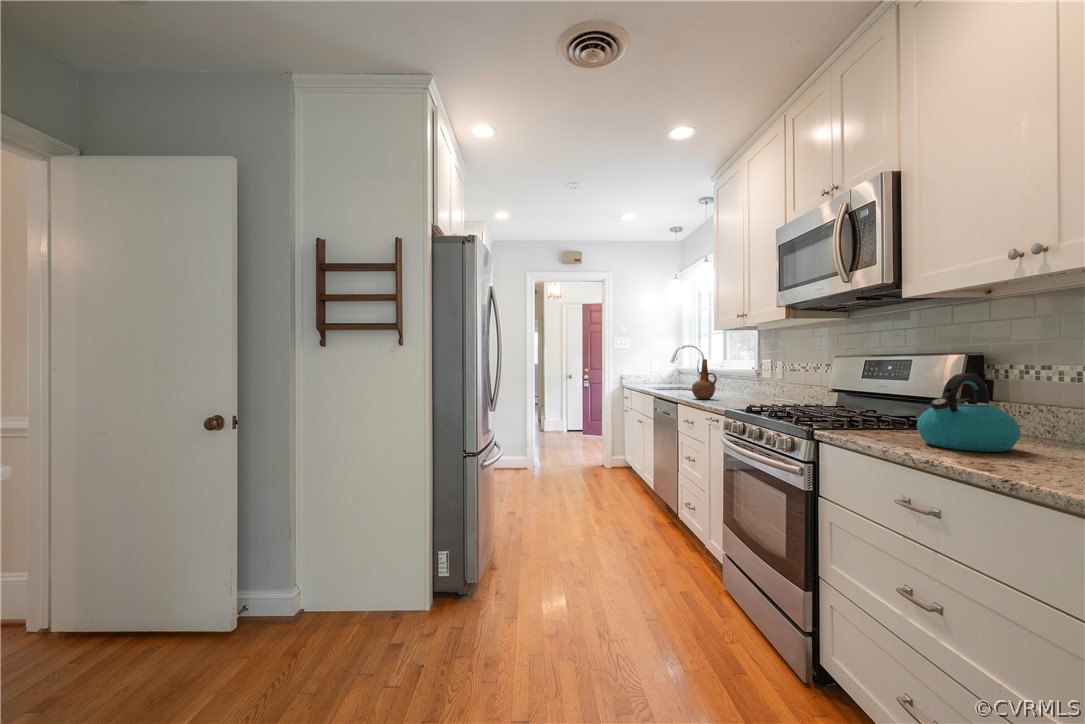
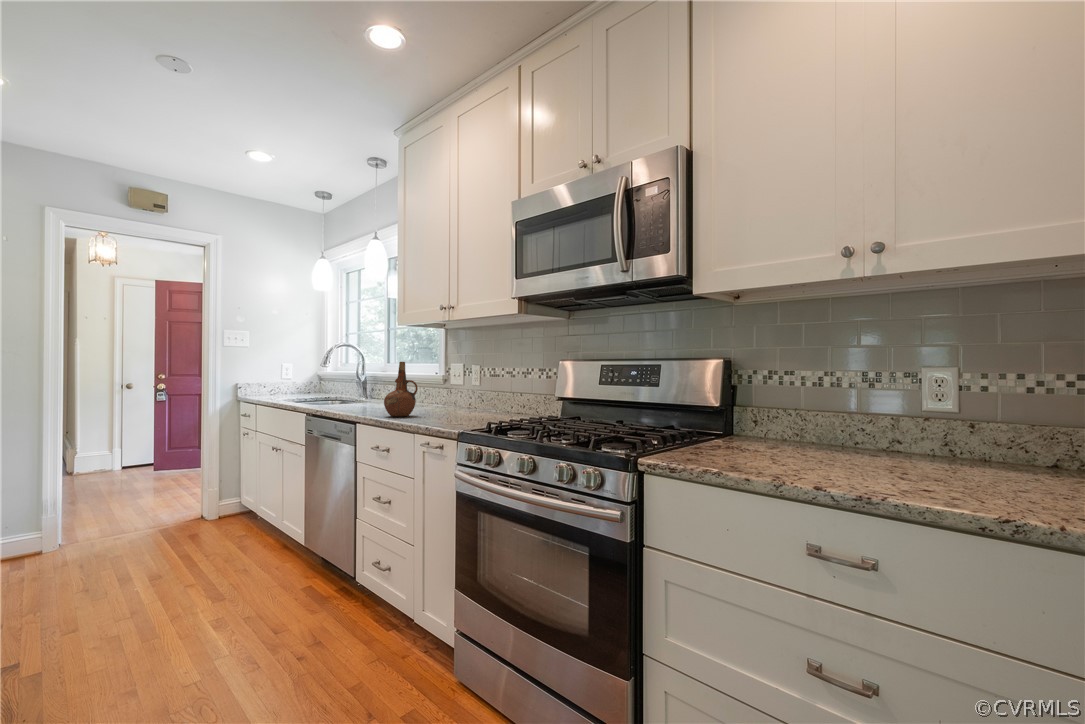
kettle: present [917,374,1020,452] -> none [764,381,868,472]

